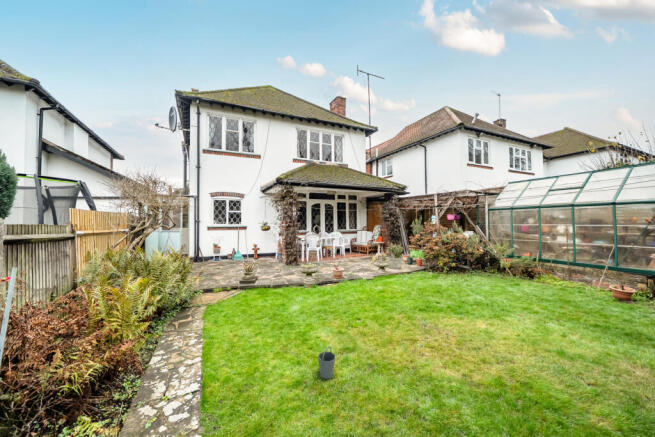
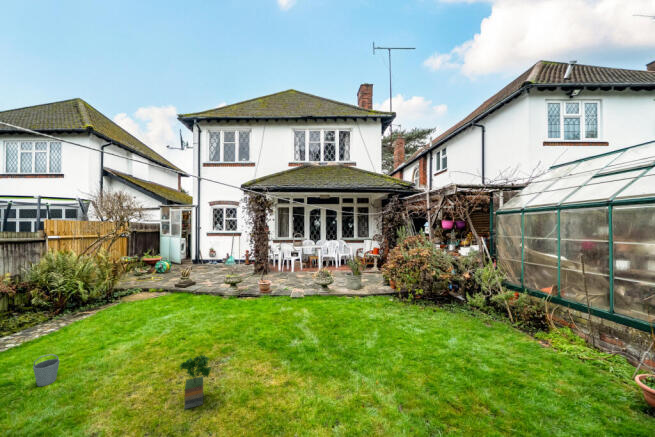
potted tree: none [451,321,480,362] -> present [180,355,211,409]

